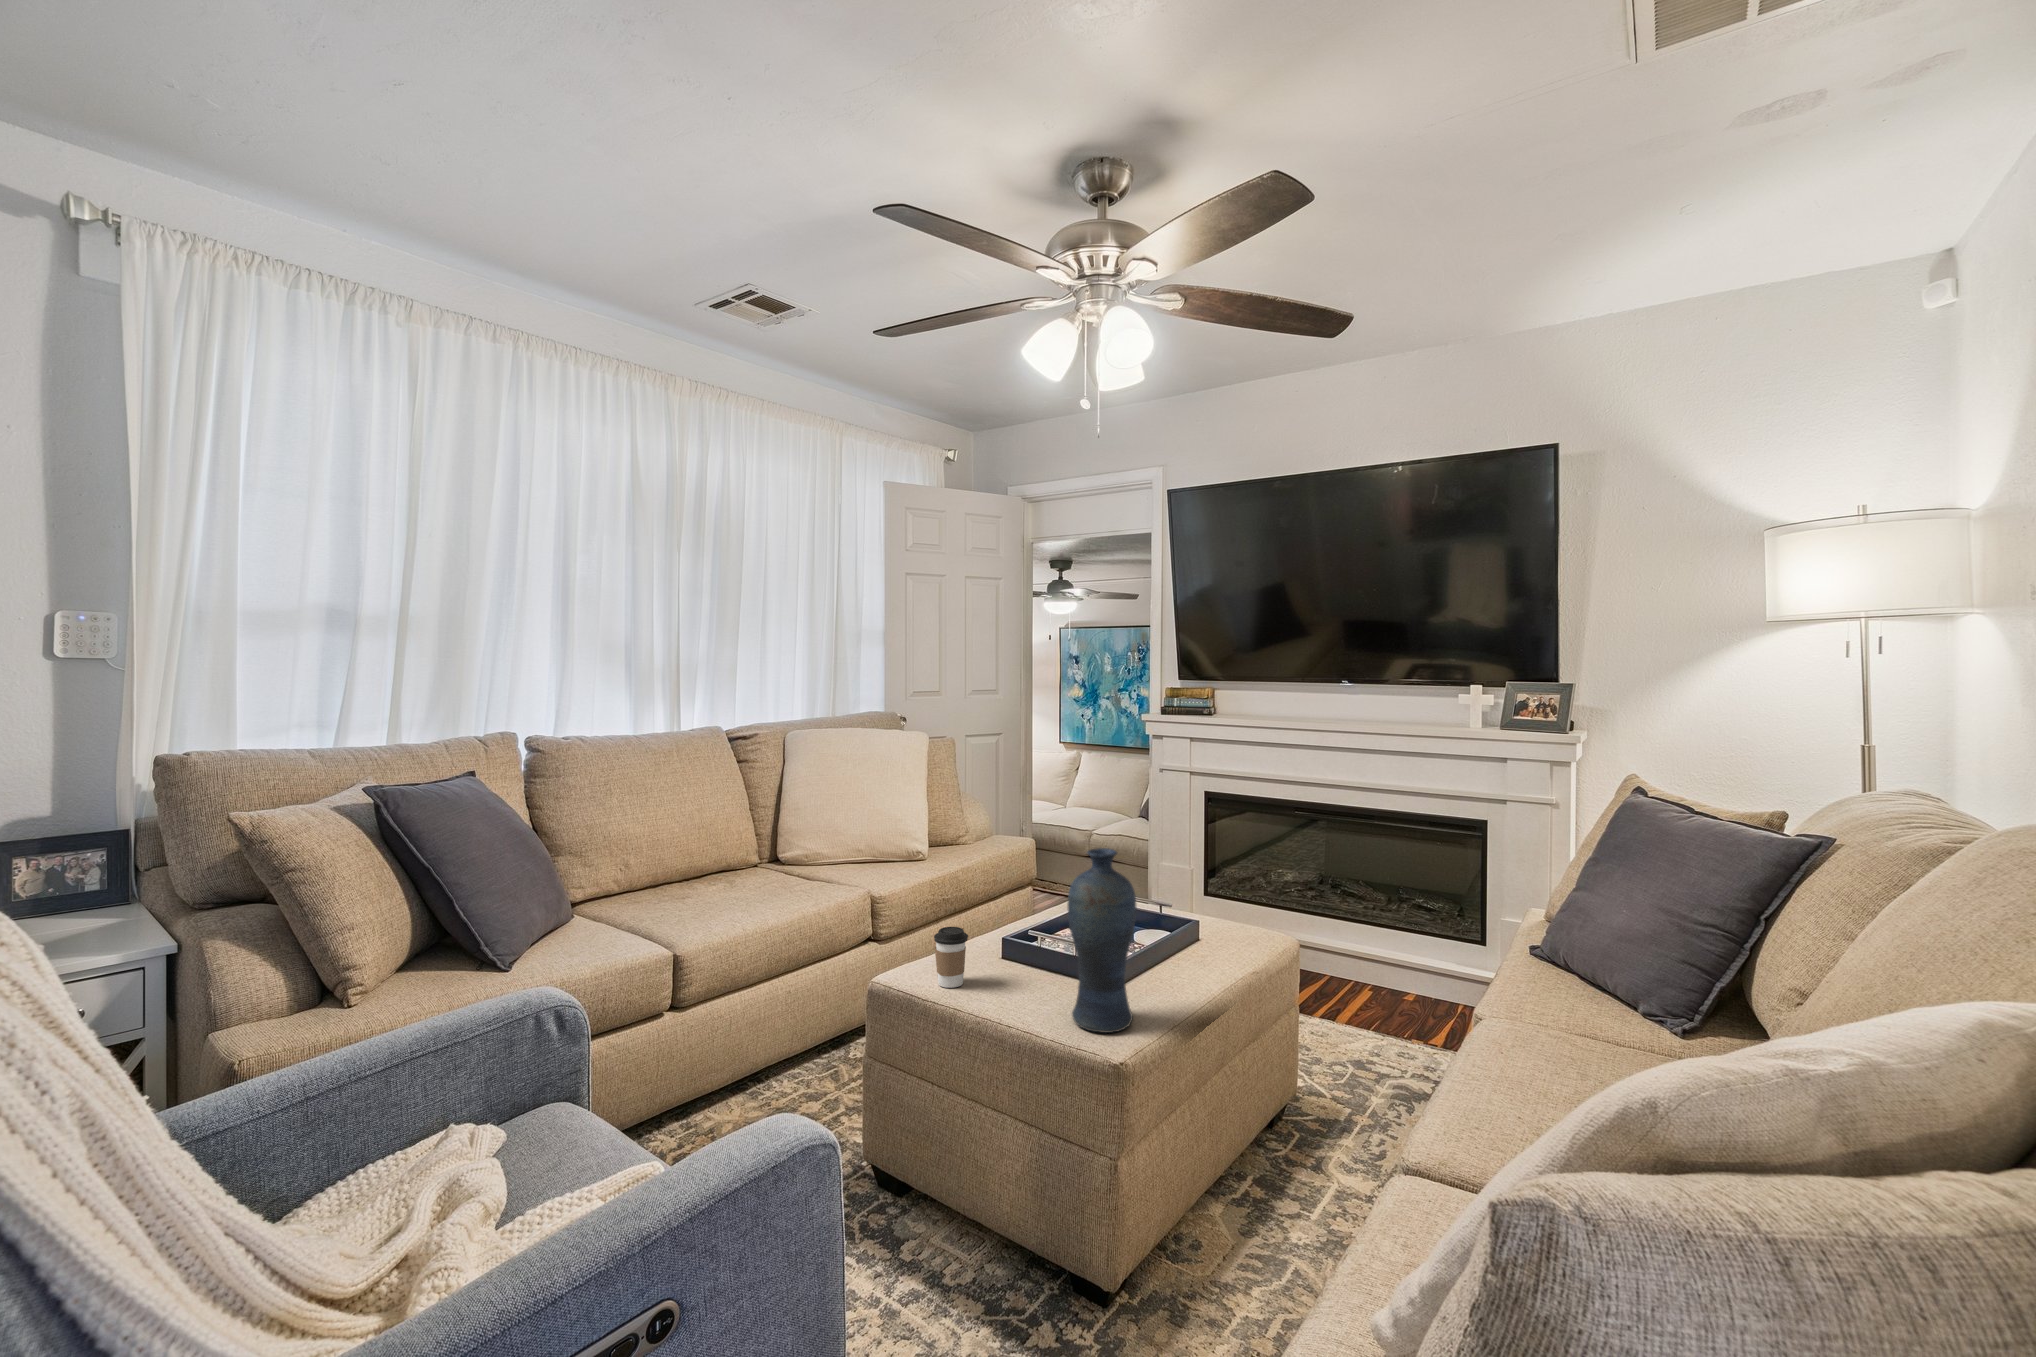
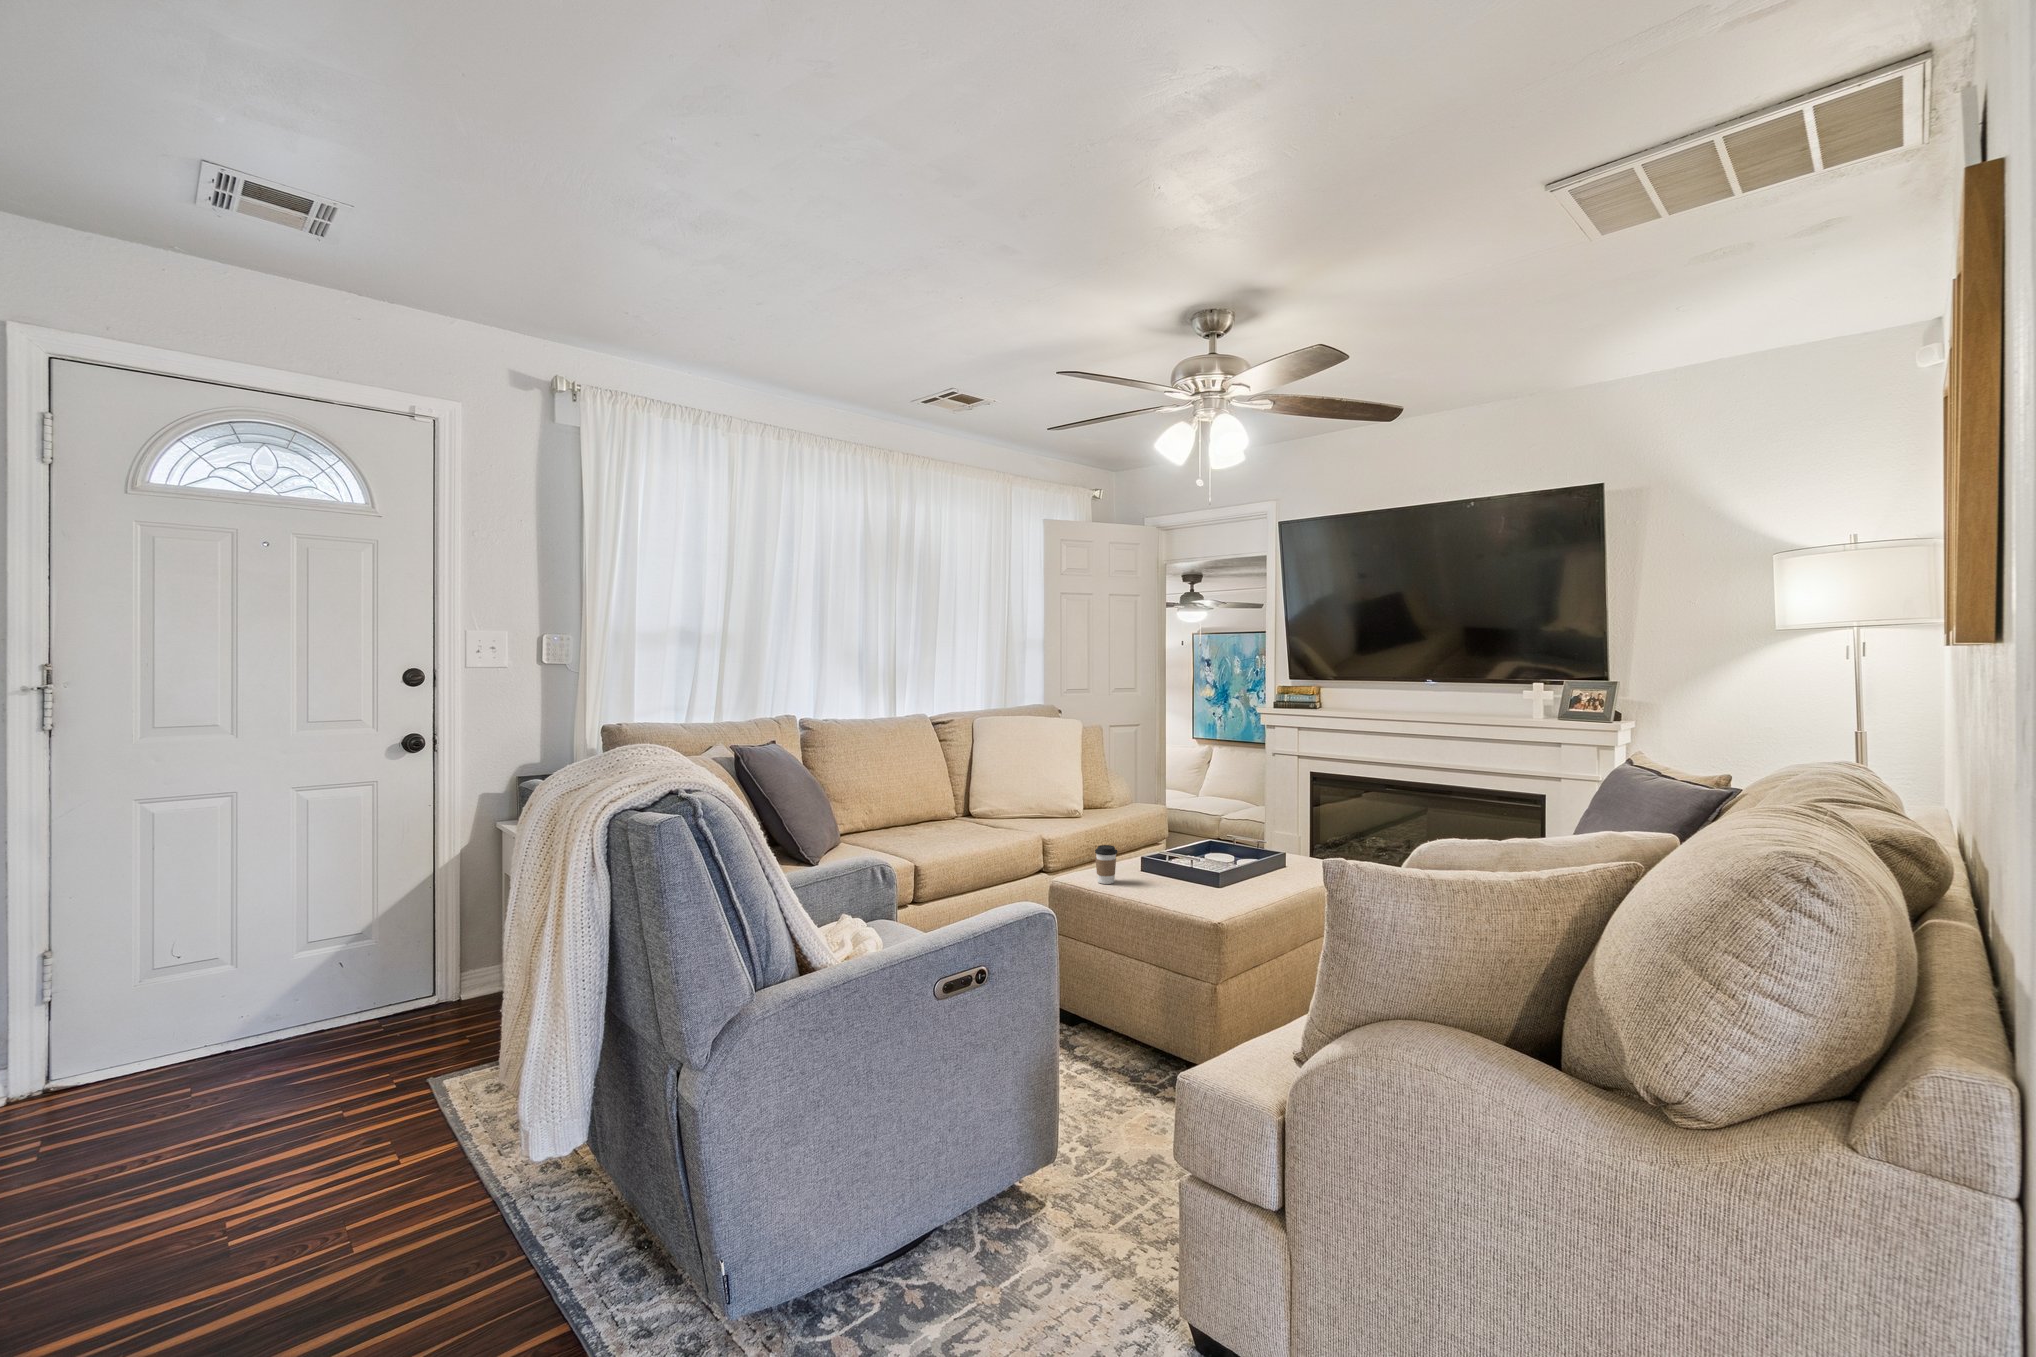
vase: present [1068,848,1136,1033] -> none [1184,791,1229,908]

